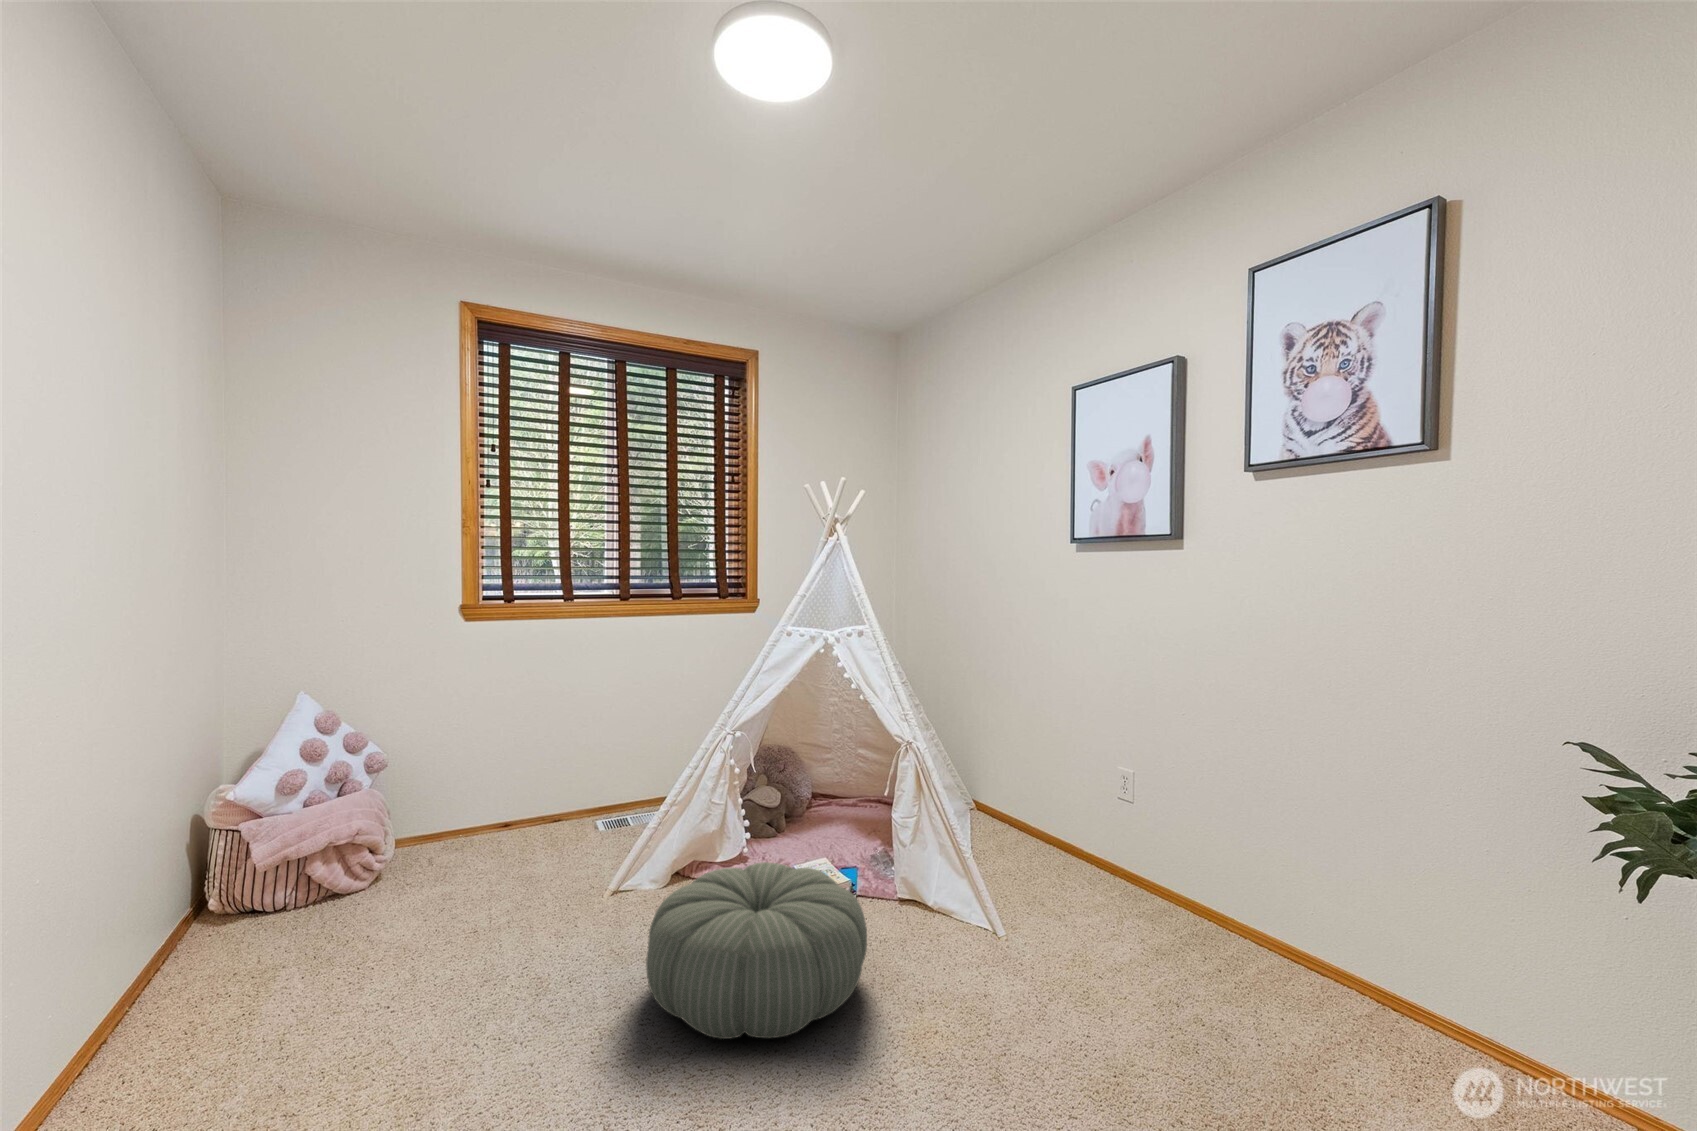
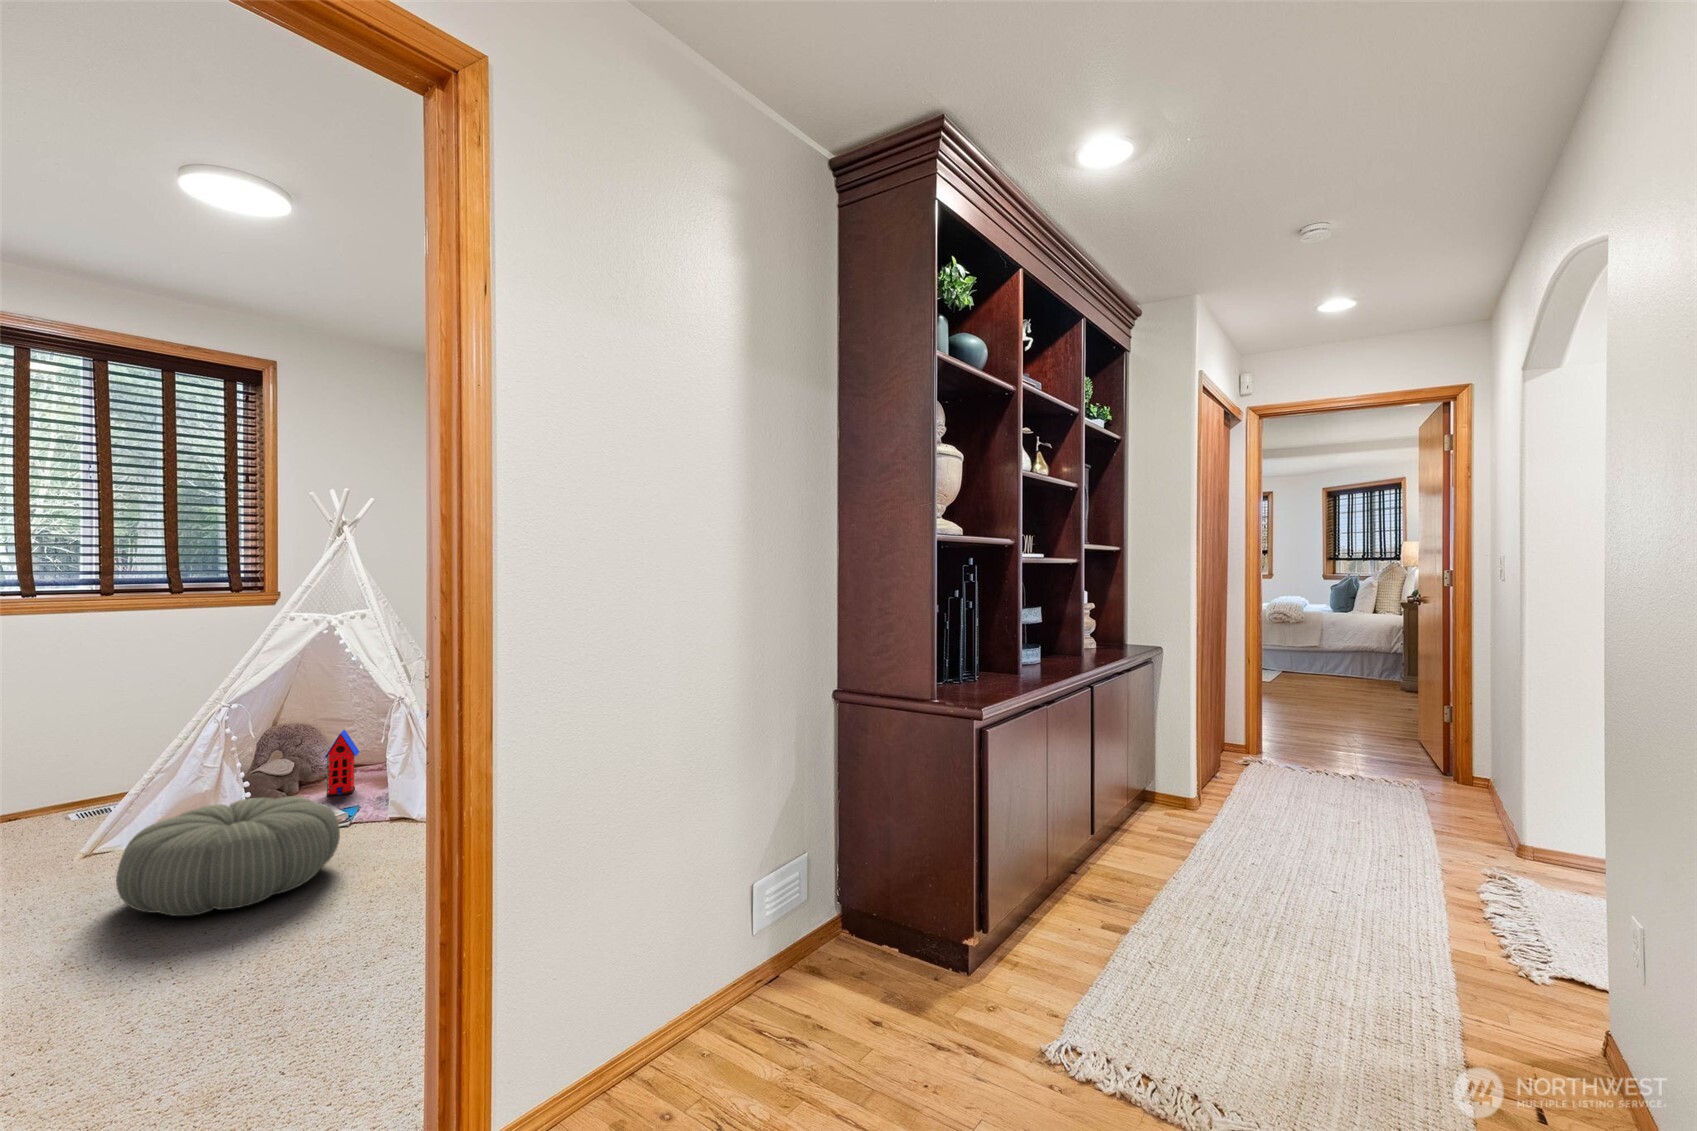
toy house: none [812,761,844,838] -> present [324,730,360,796]

